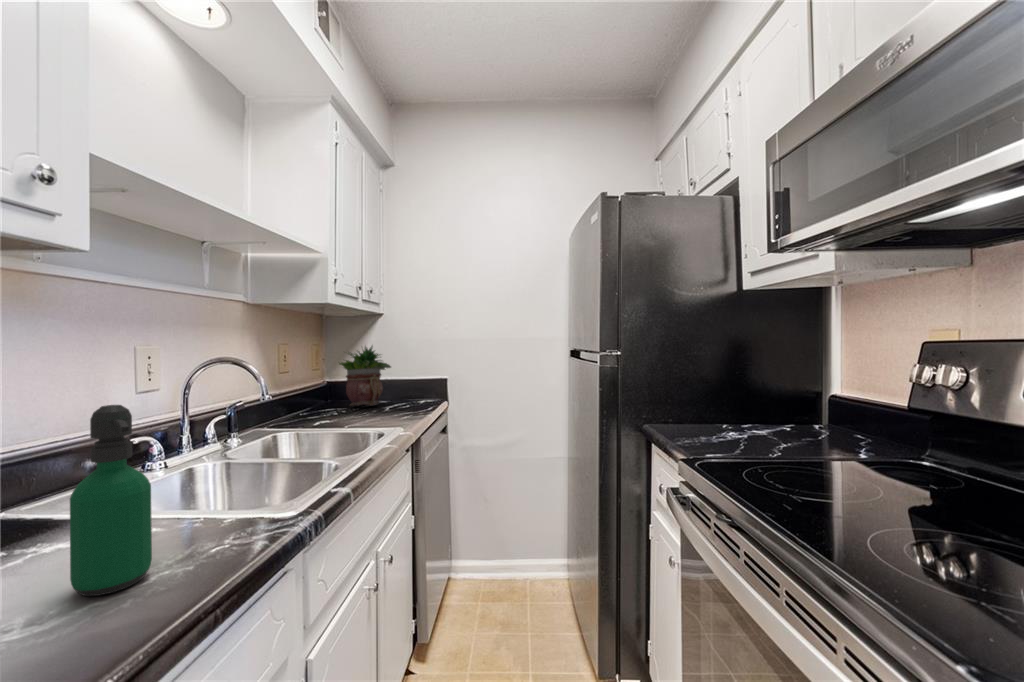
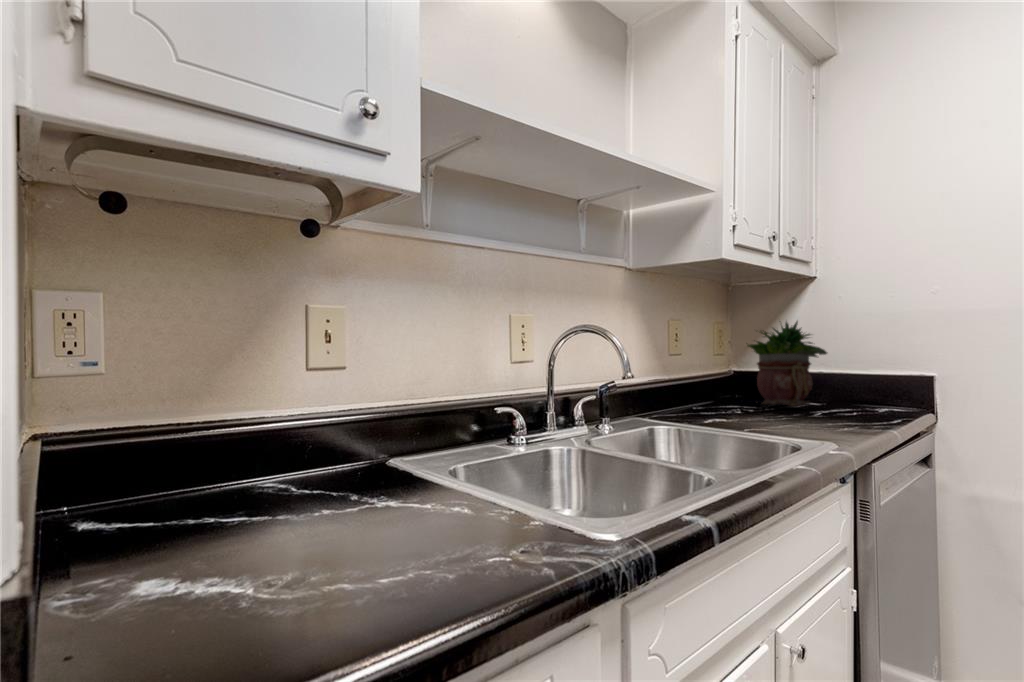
soap dispenser: present [70,405,152,596] -> none [340,352,417,580]

